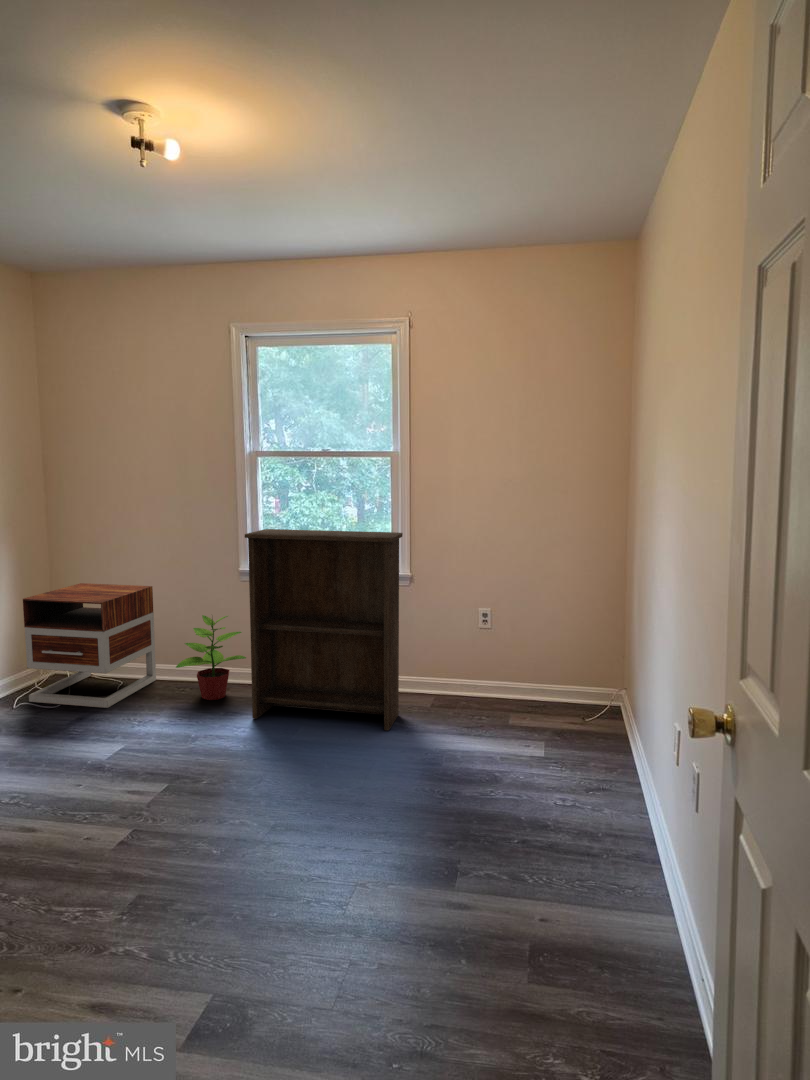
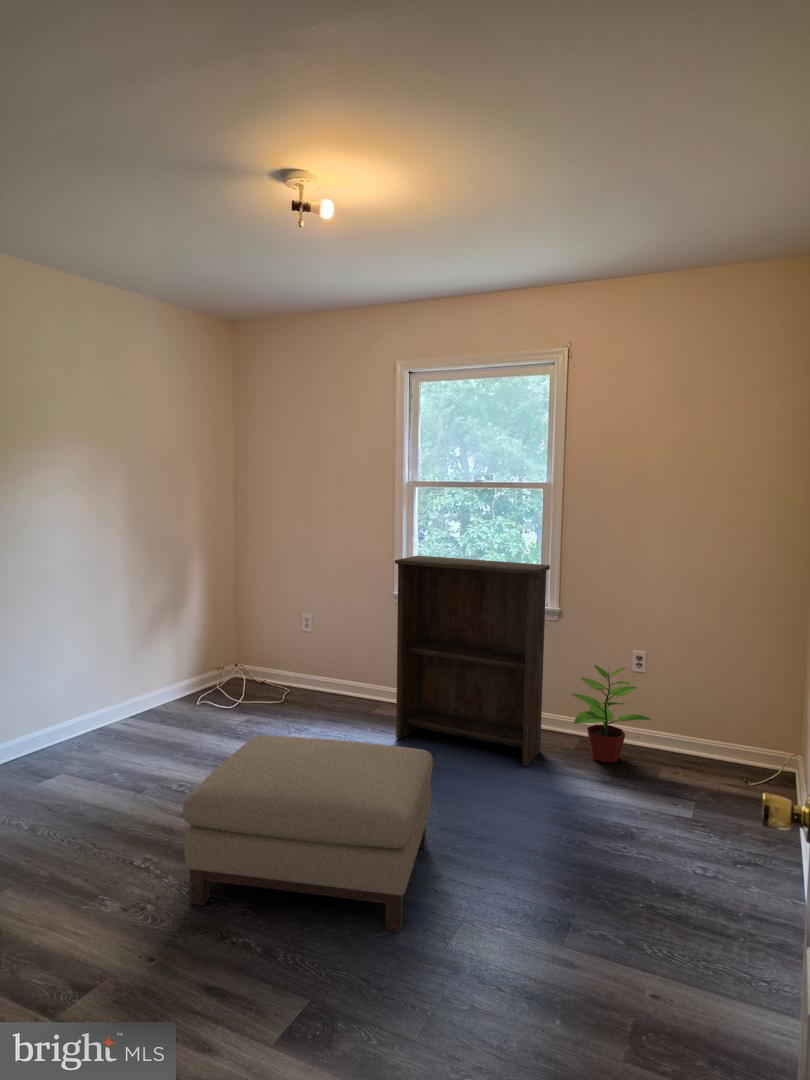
nightstand: present [23,583,156,708] -> none [208,597,317,713]
potted plant: present [176,615,246,700] -> present [571,665,651,763]
ottoman: none [39,723,309,922] -> present [183,736,433,932]

